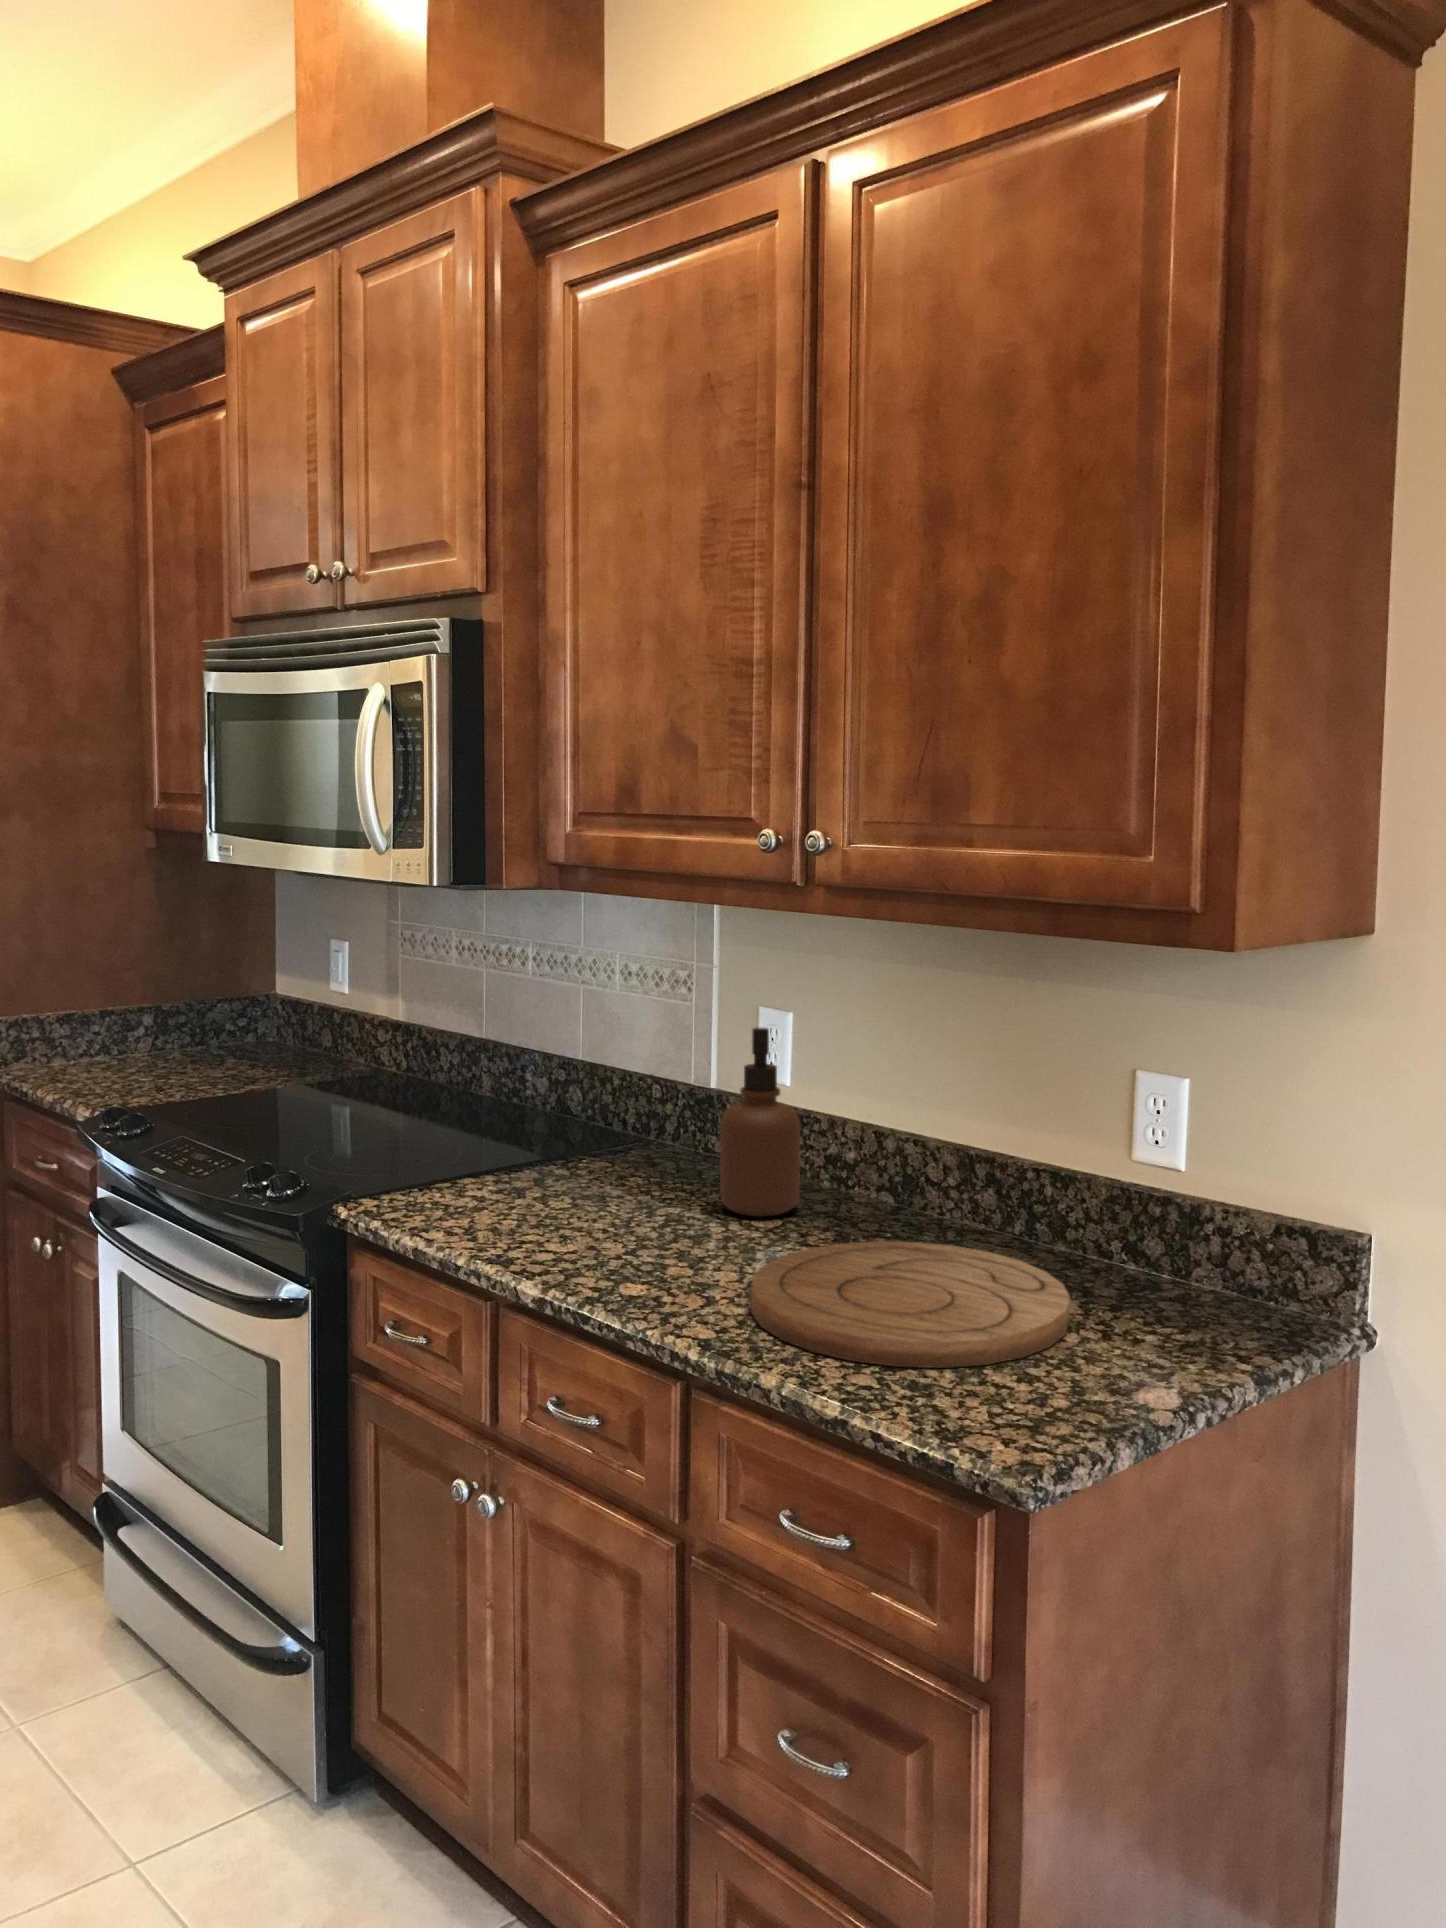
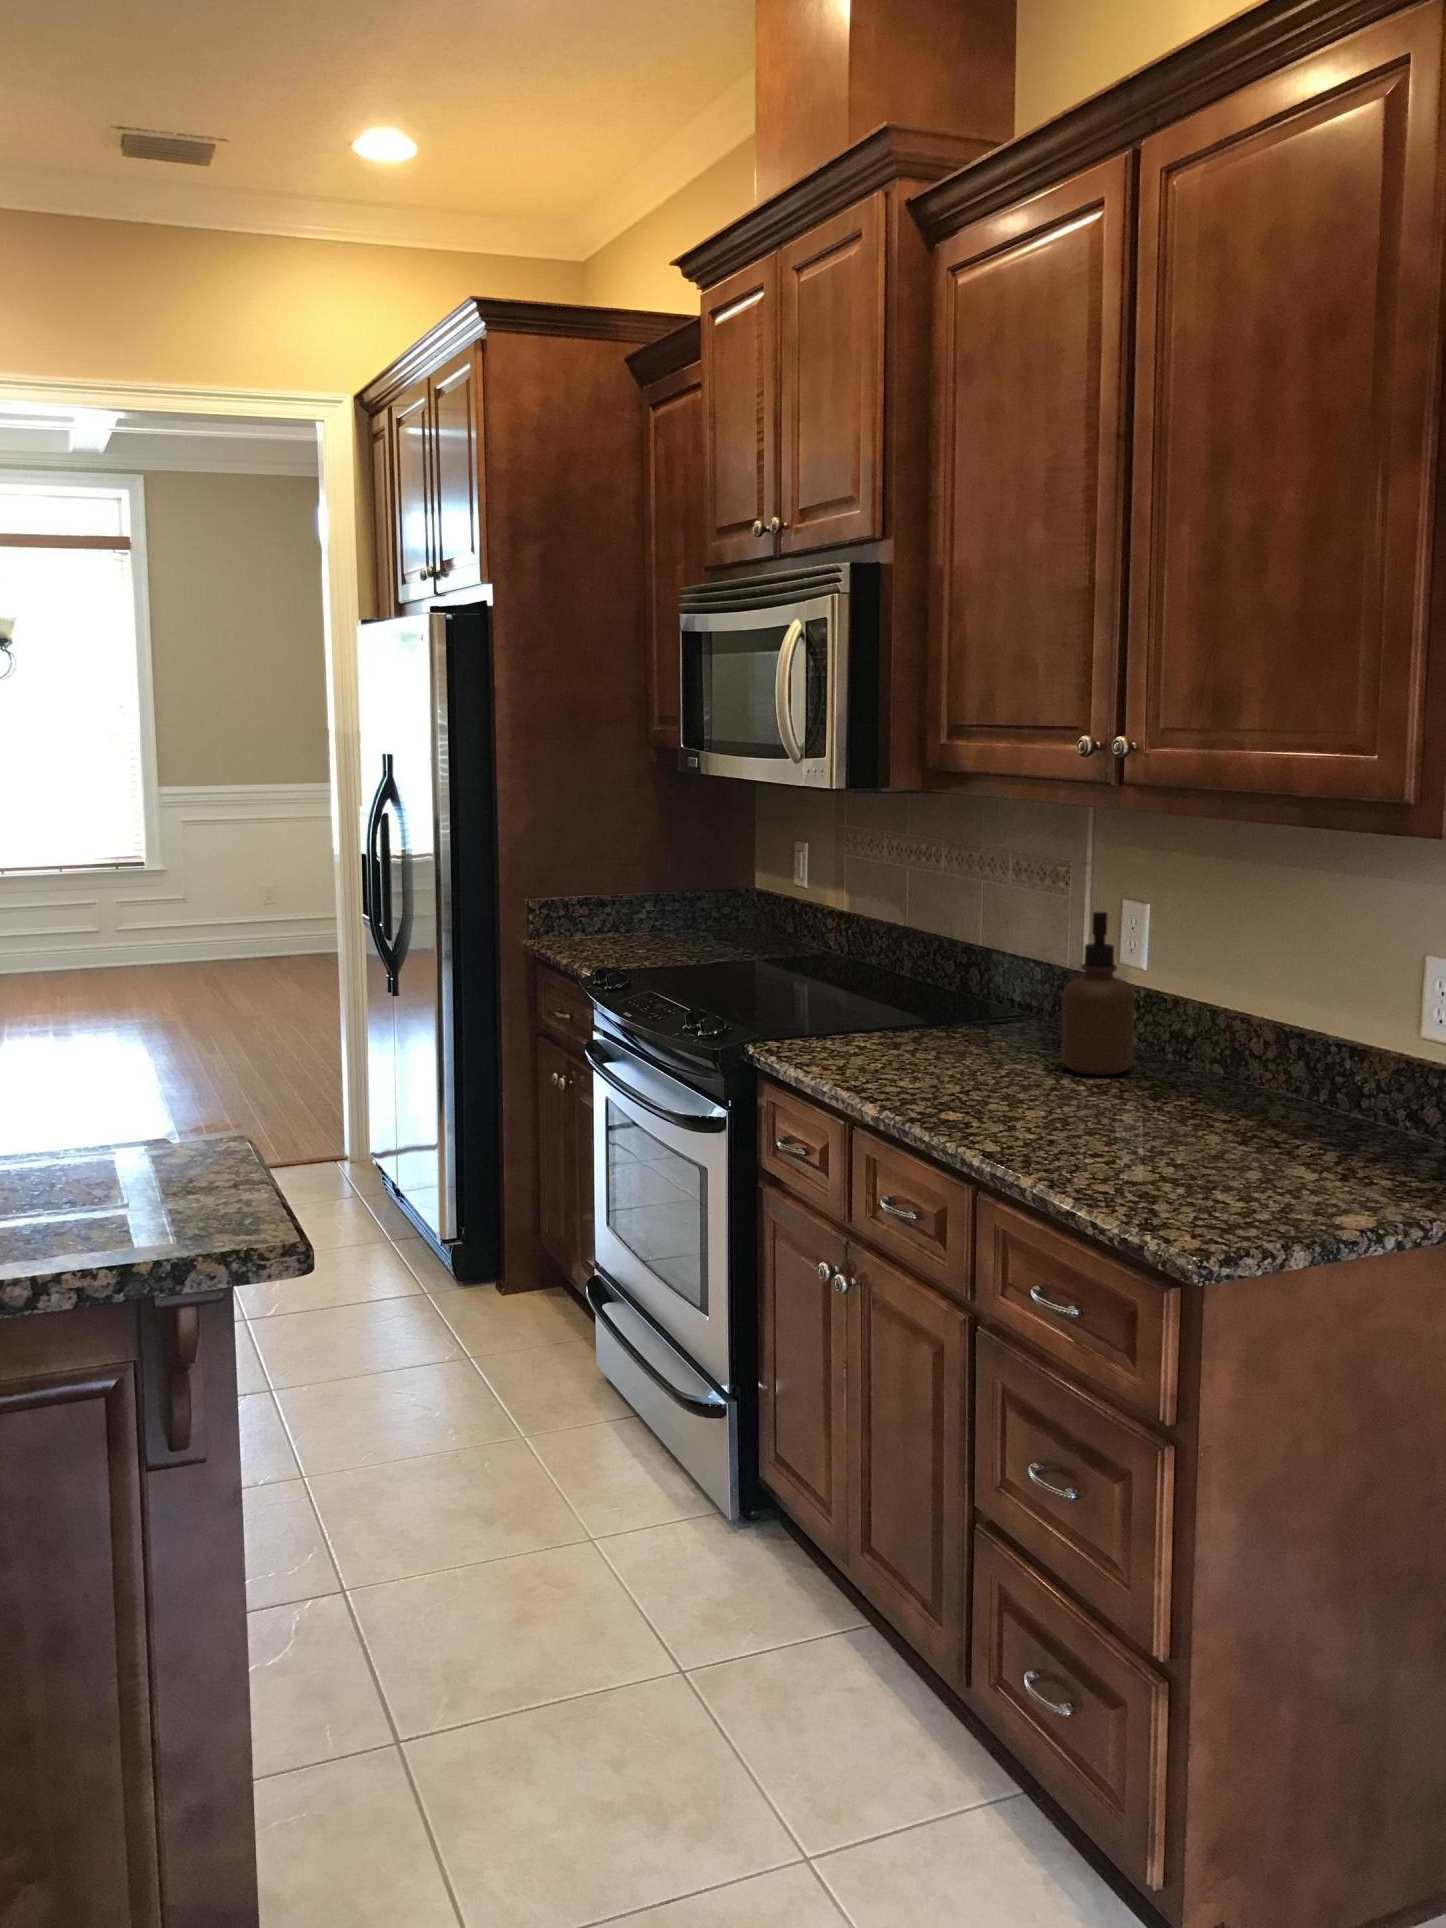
cutting board: present [751,1241,1070,1368] -> none [1039,1094,1321,1187]

